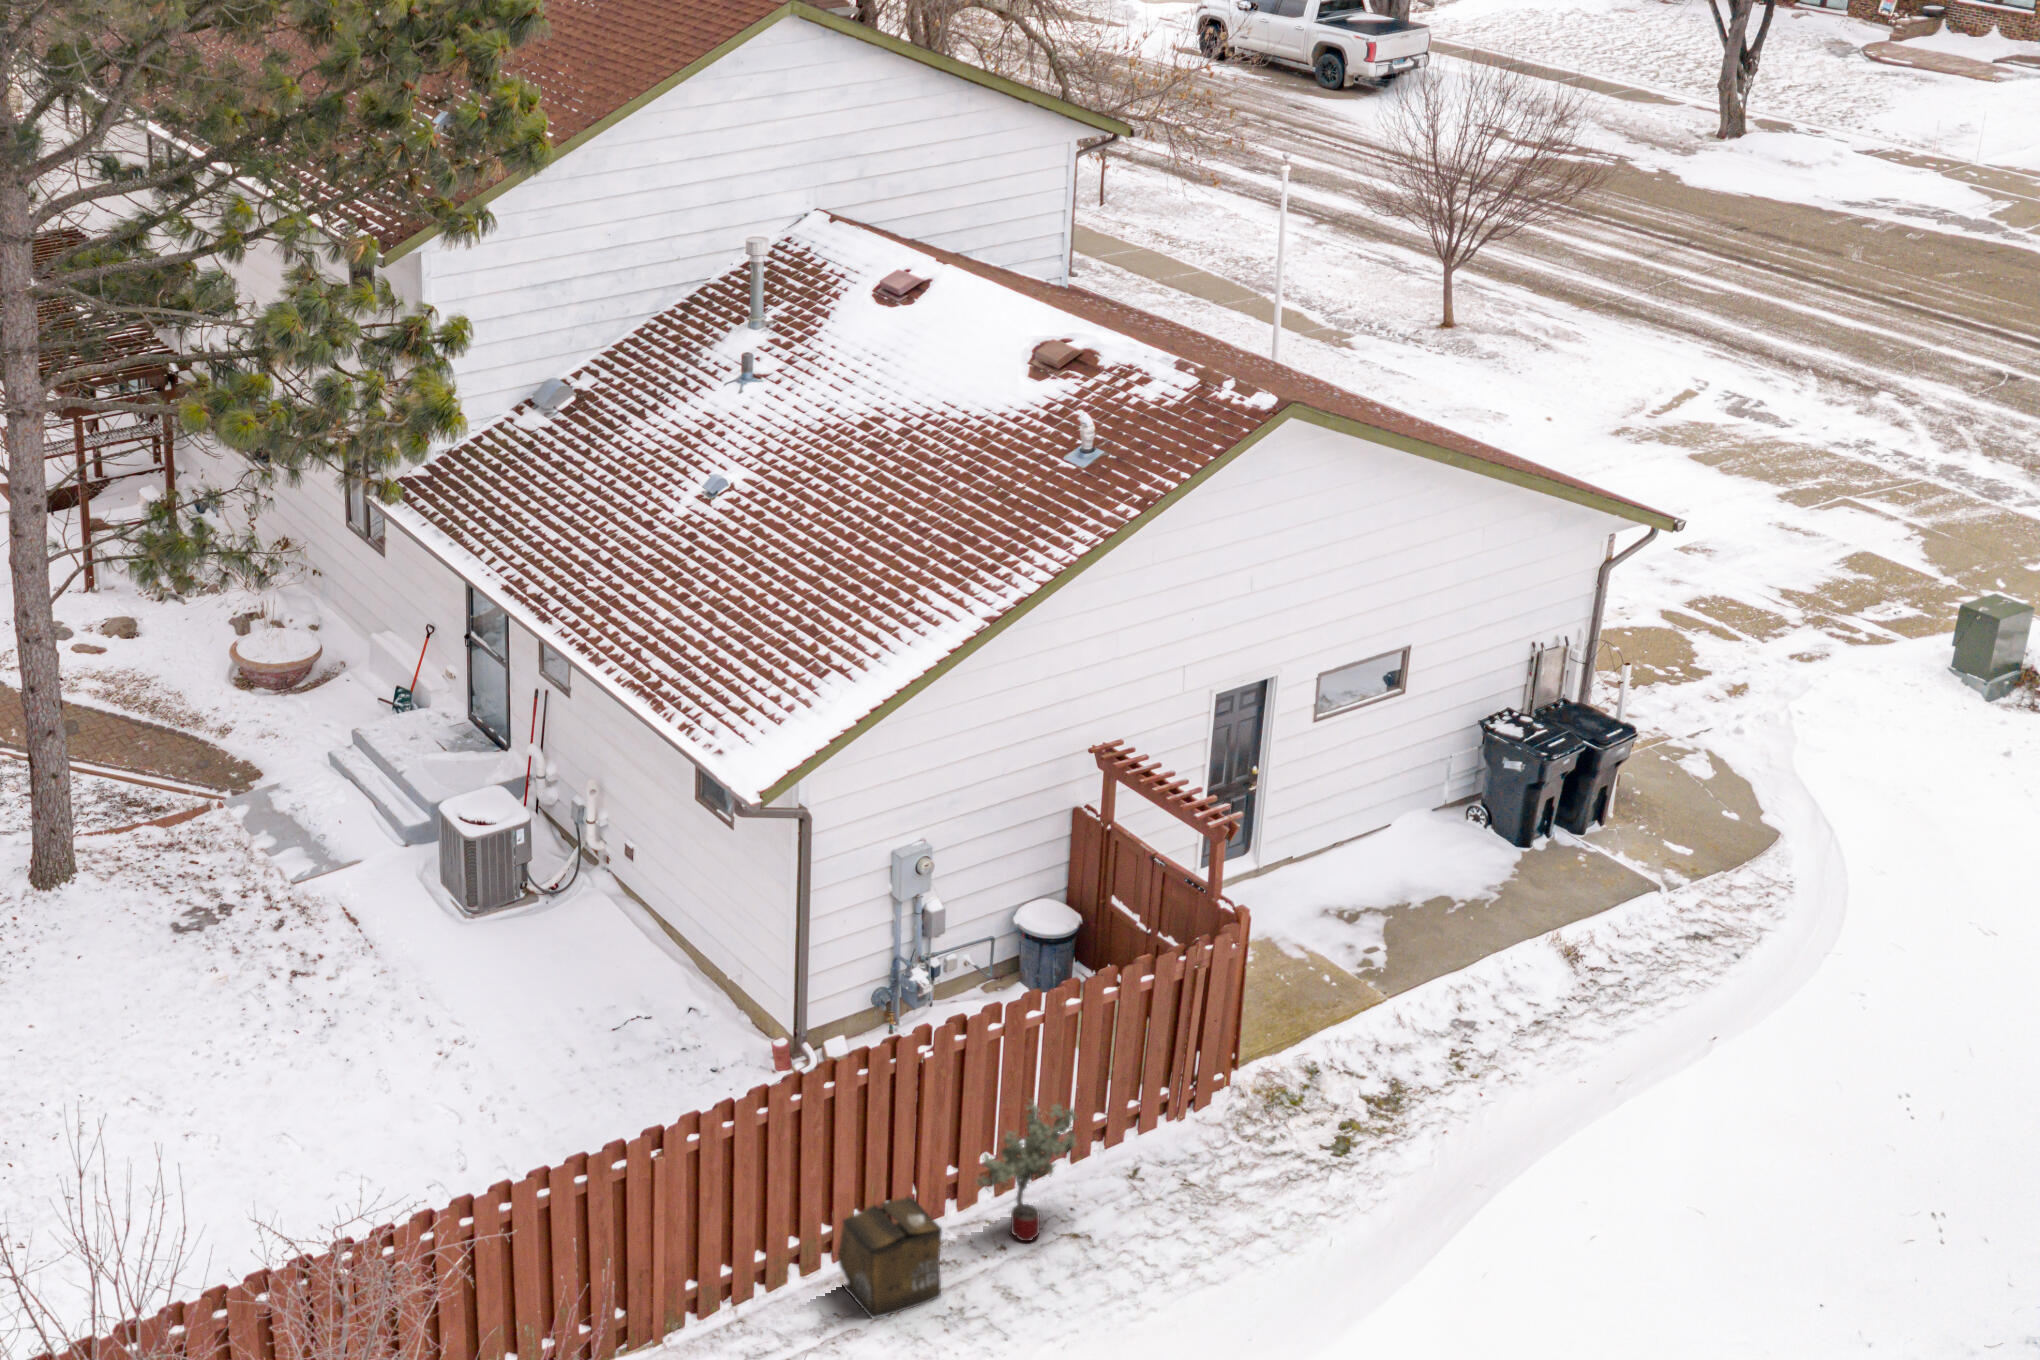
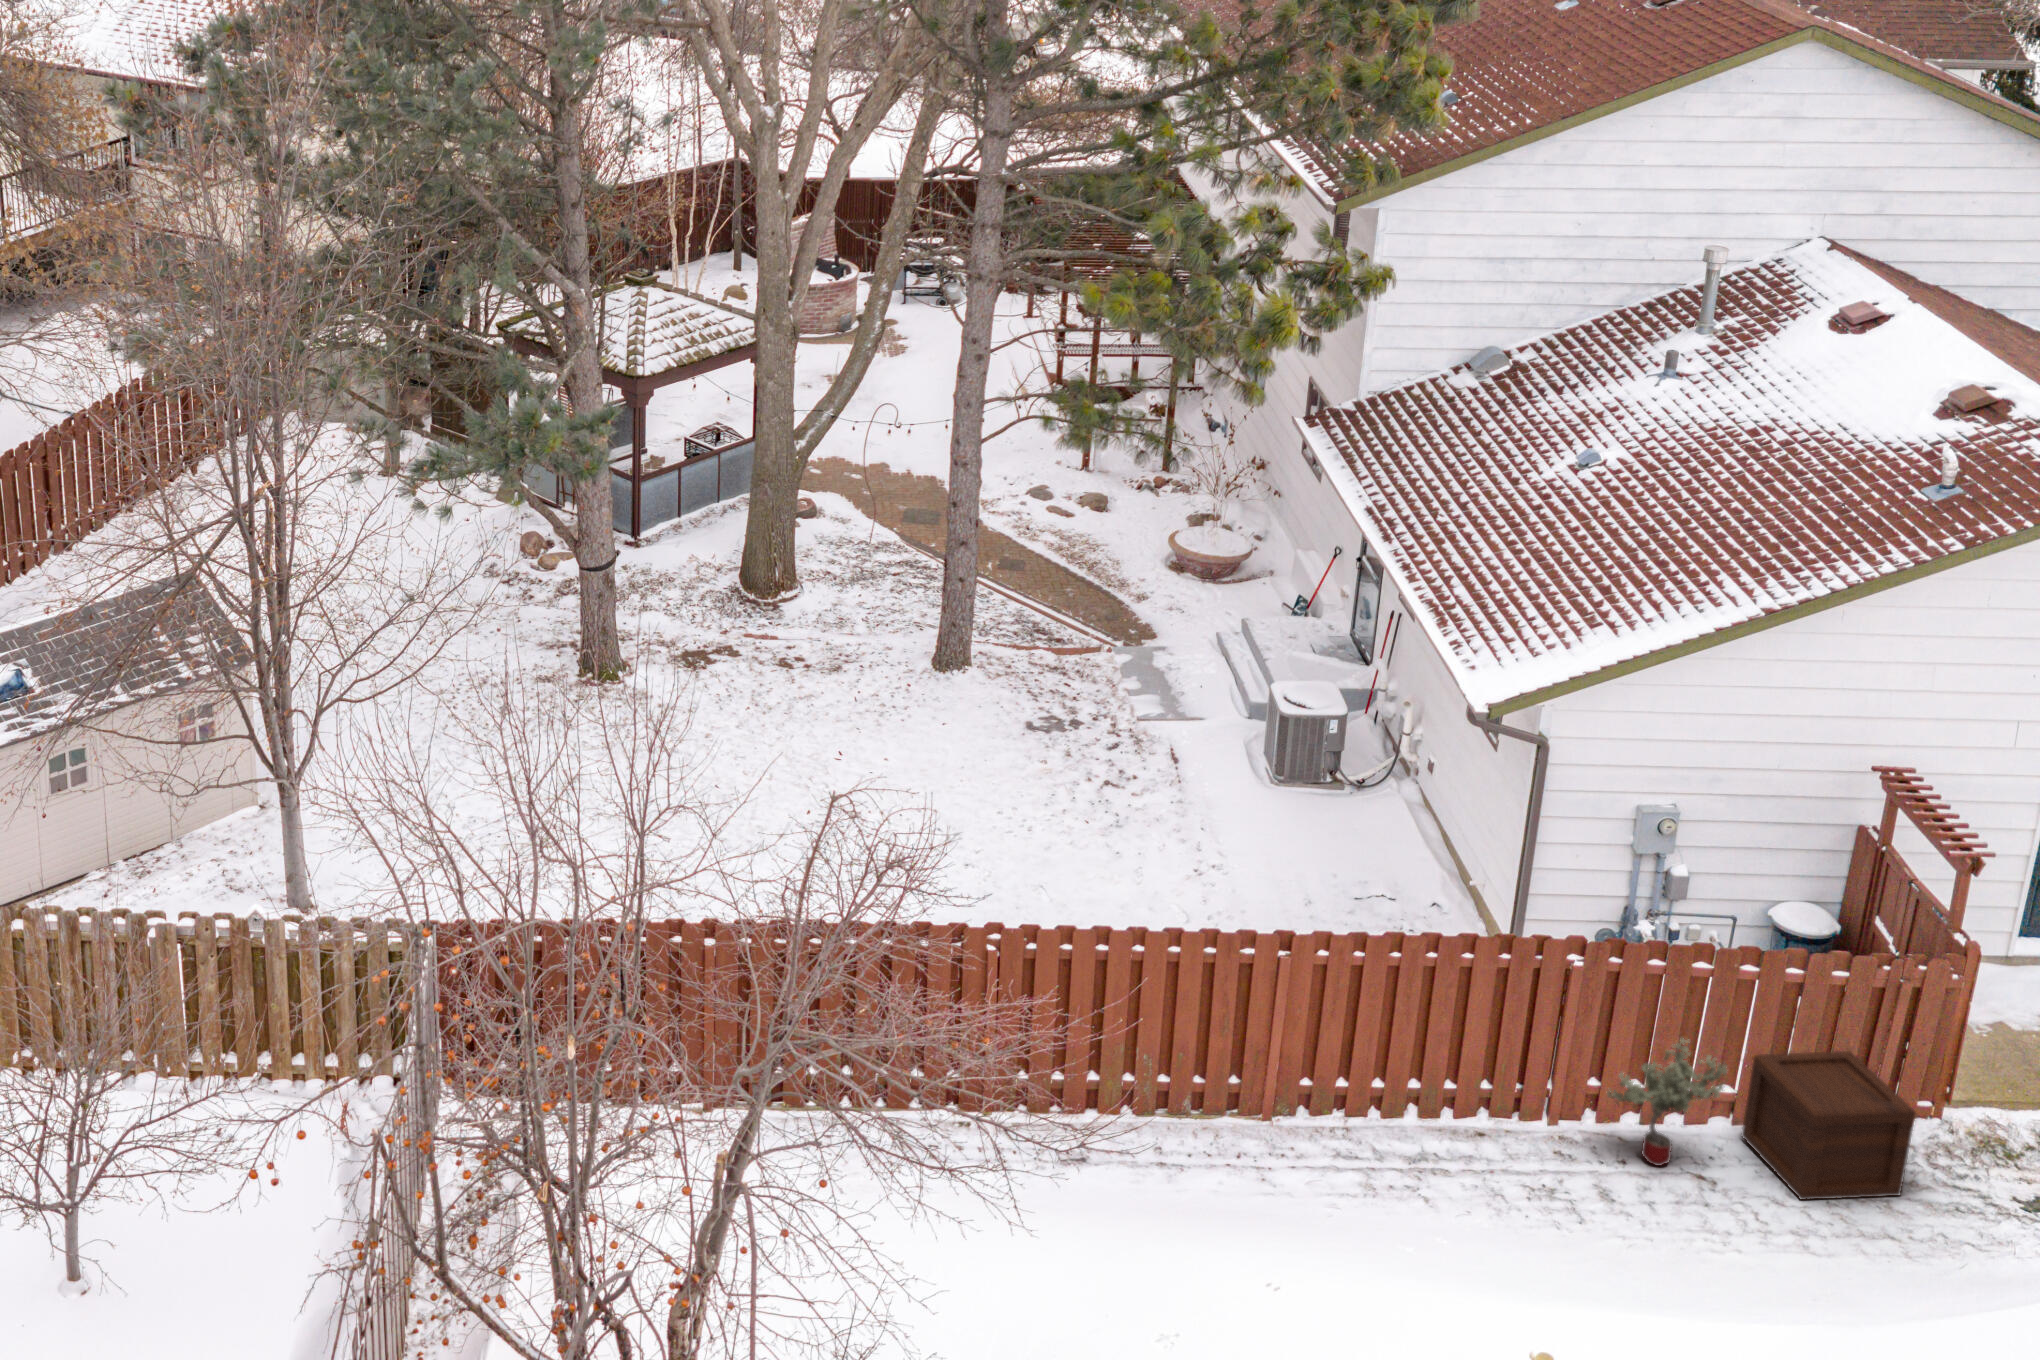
wooden crate: none [1079,1051,1236,1224] -> present [1741,1051,1916,1200]
cardboard box: present [838,1197,942,1318] -> none [1453,1065,1550,1175]

